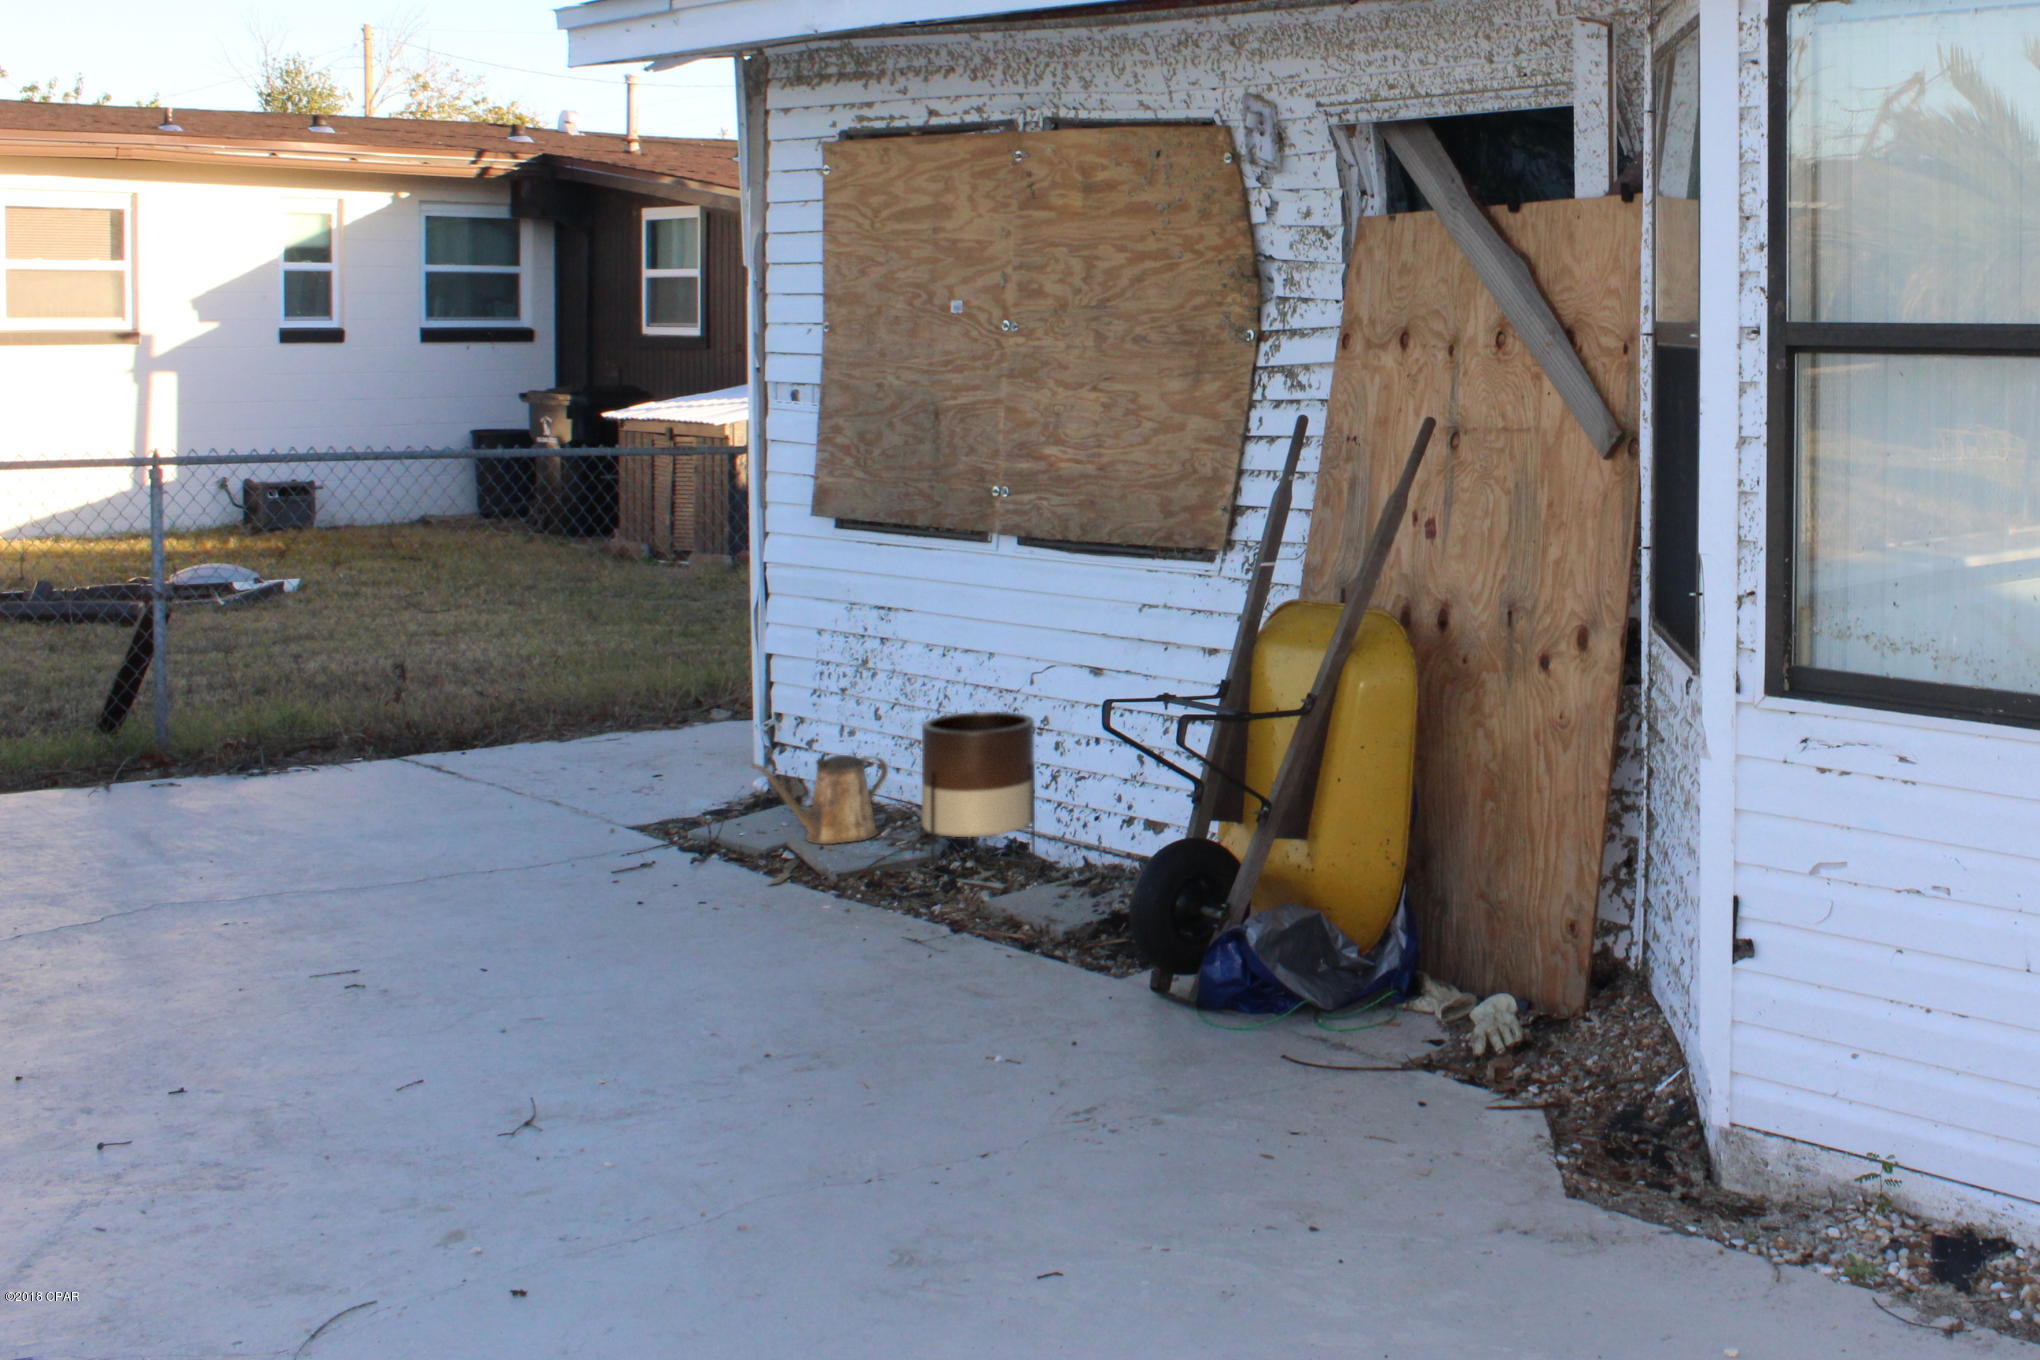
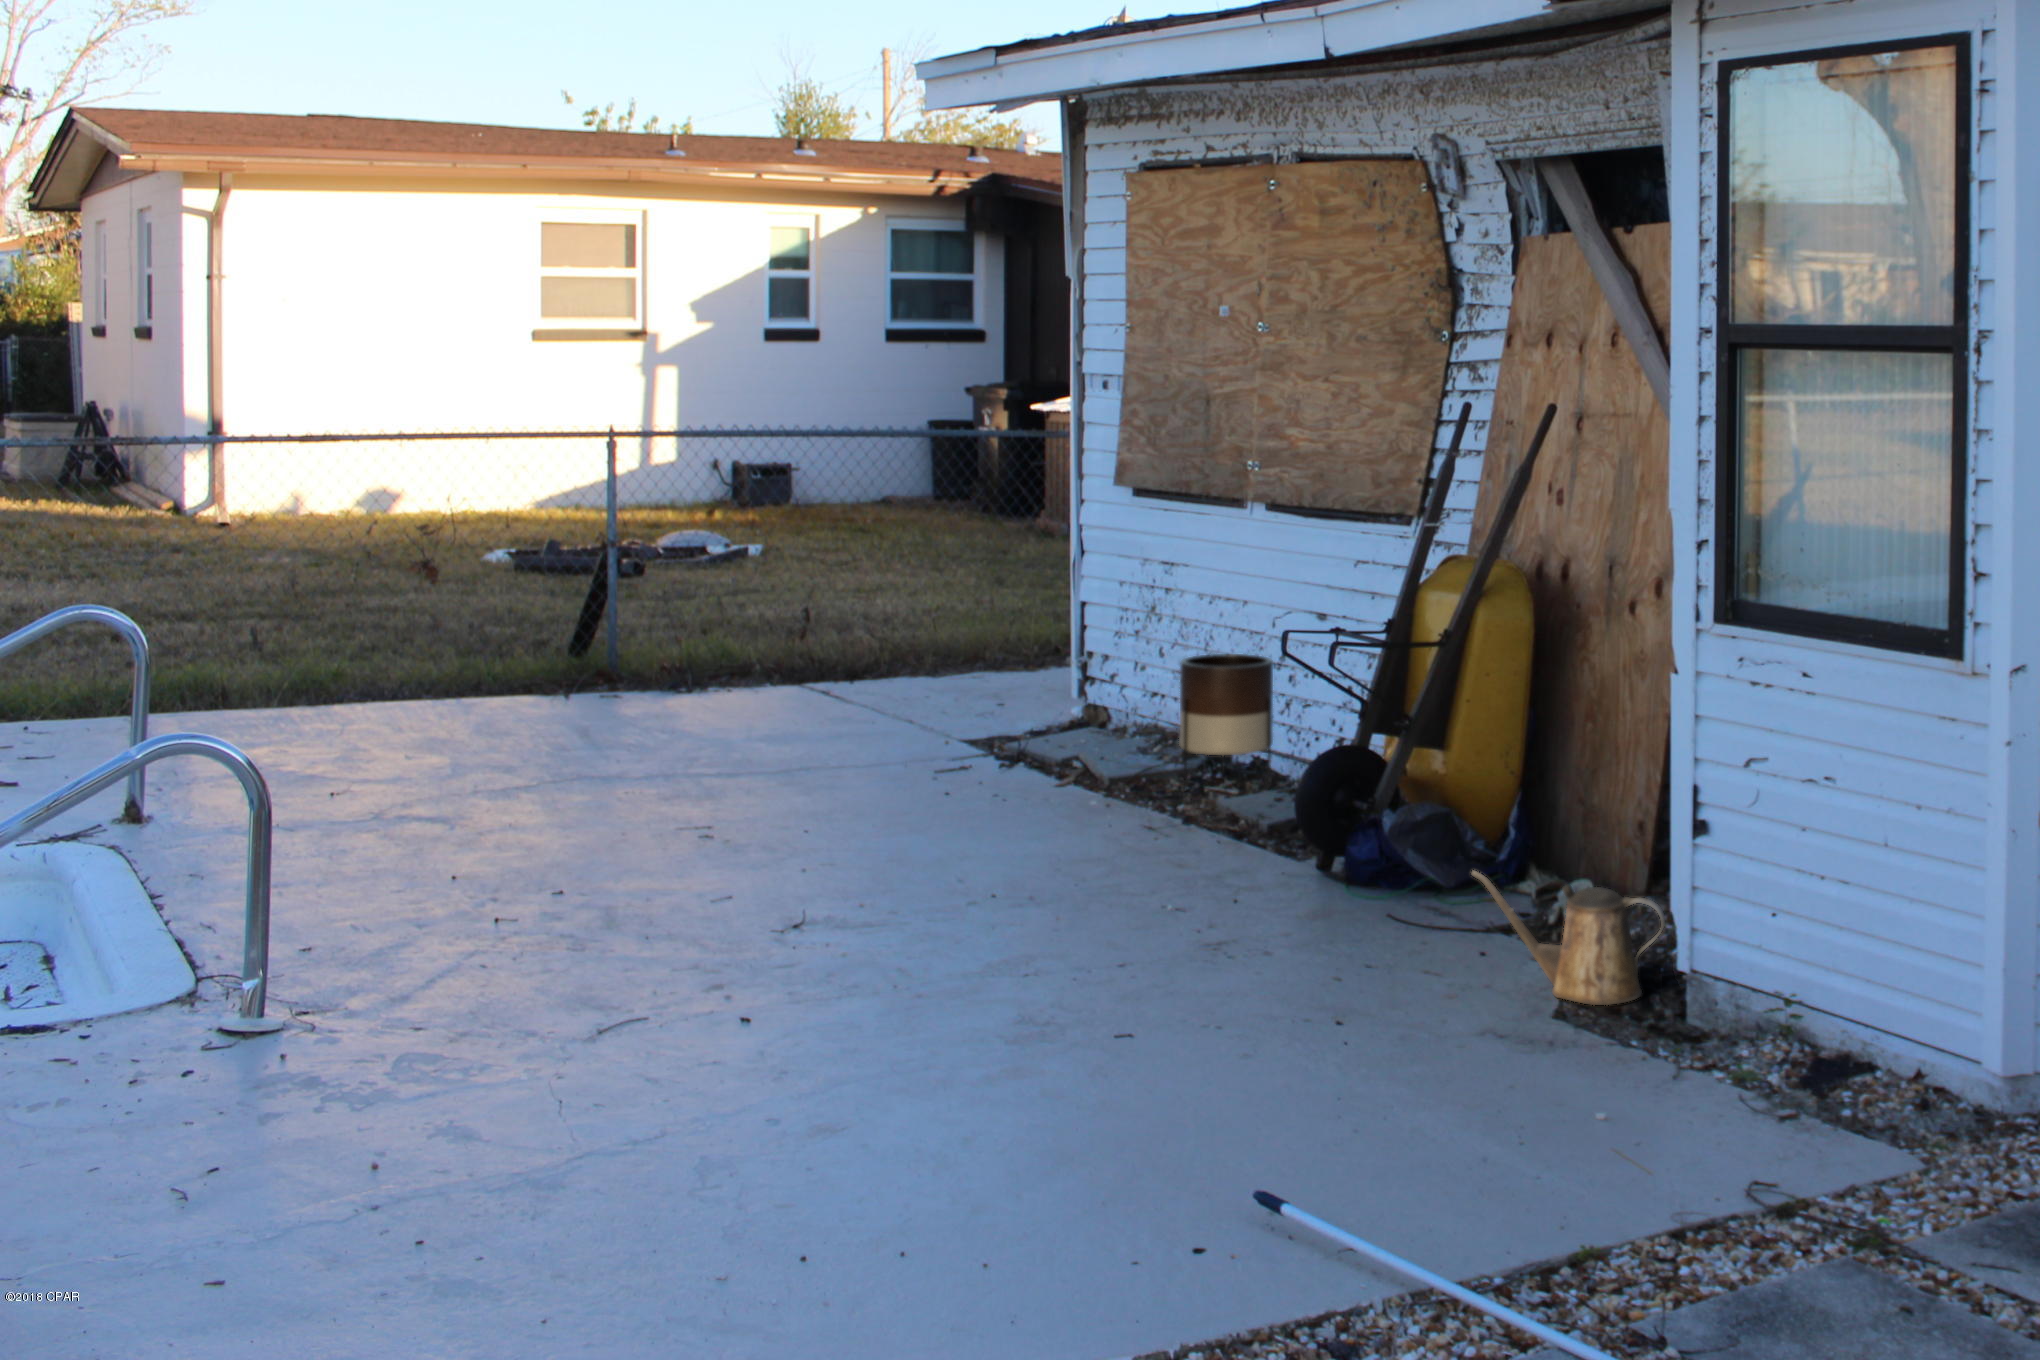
watering can: present [752,755,888,844] -> present [1472,871,1665,1005]

